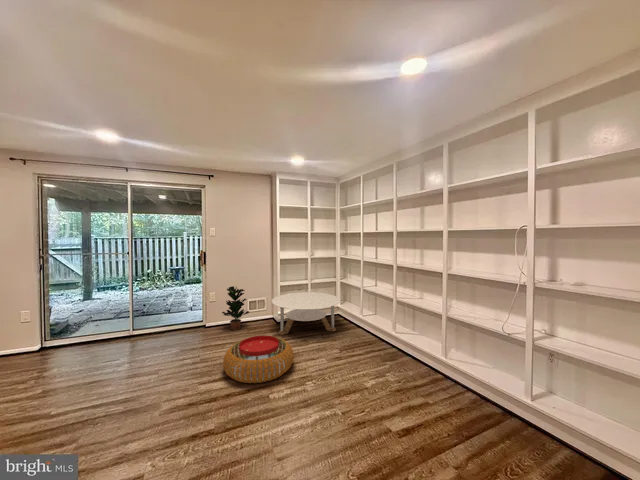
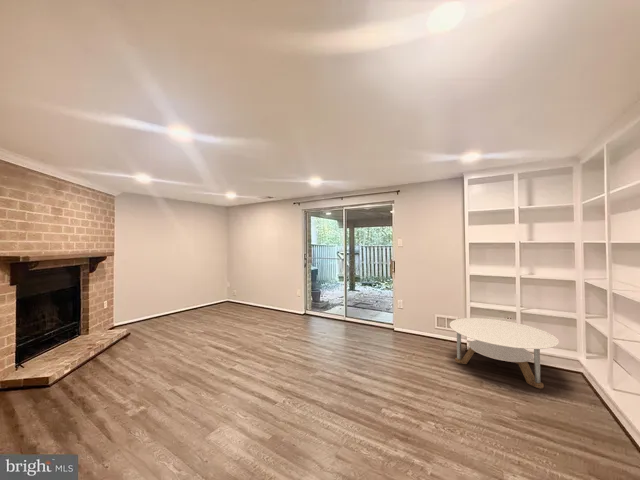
potted plant: present [222,286,249,330] -> none [404,297,431,341]
pouf: present [223,336,294,383] -> none [366,348,439,399]

